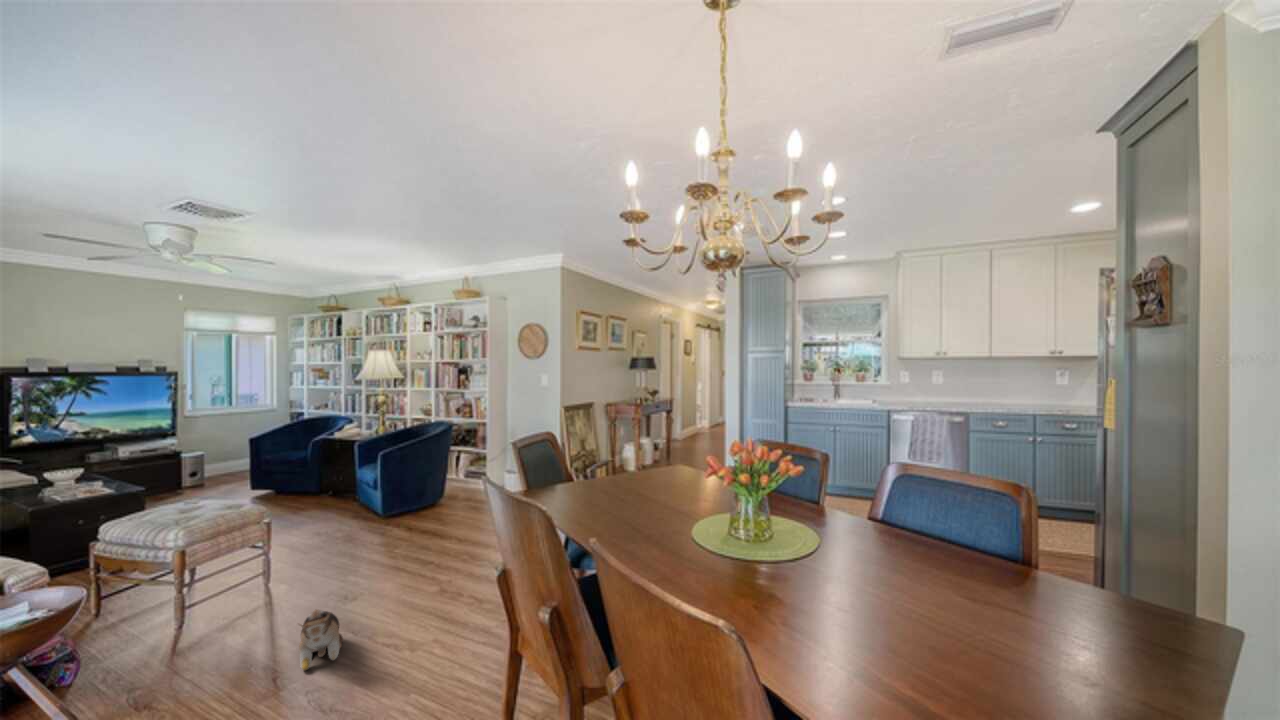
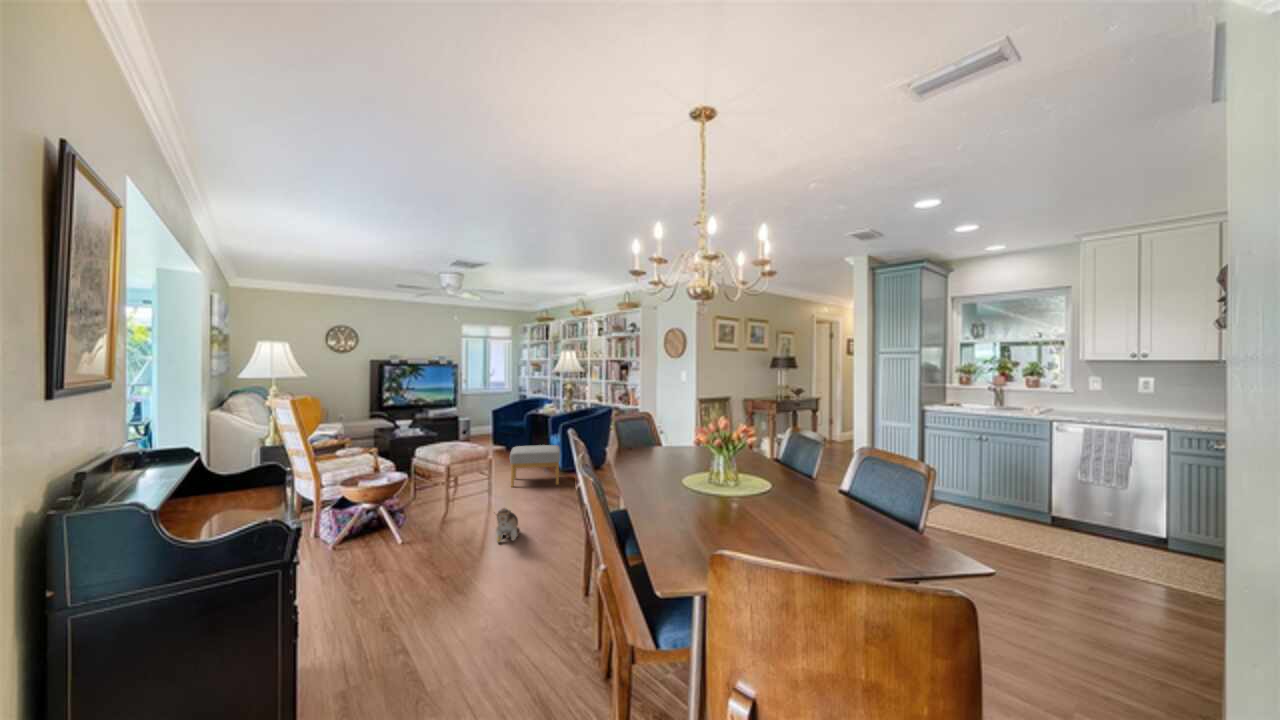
footstool: none [299,484,386,558] -> present [510,445,561,487]

